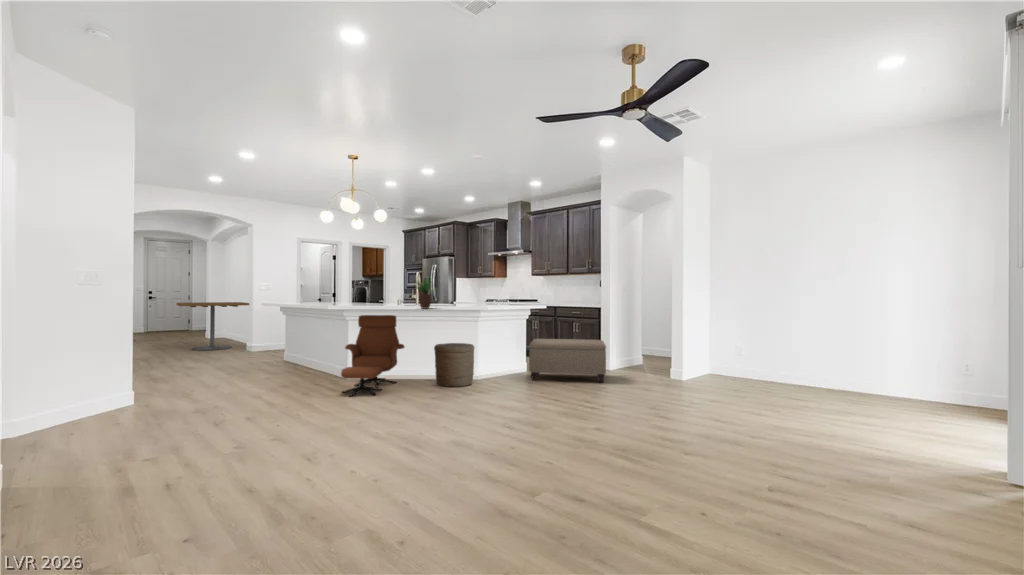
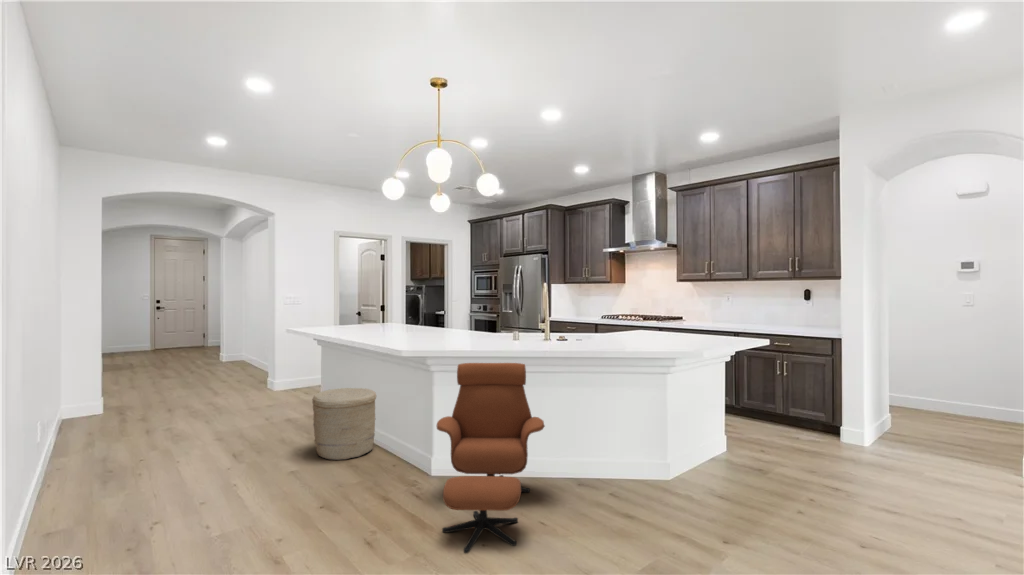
potted plant: present [416,277,431,309] -> none [544,288,591,349]
dining table: present [176,302,249,350] -> none [174,319,271,390]
ottoman: present [529,339,606,383] -> none [748,397,933,493]
woven basket: present [434,343,475,387] -> present [312,388,376,460]

